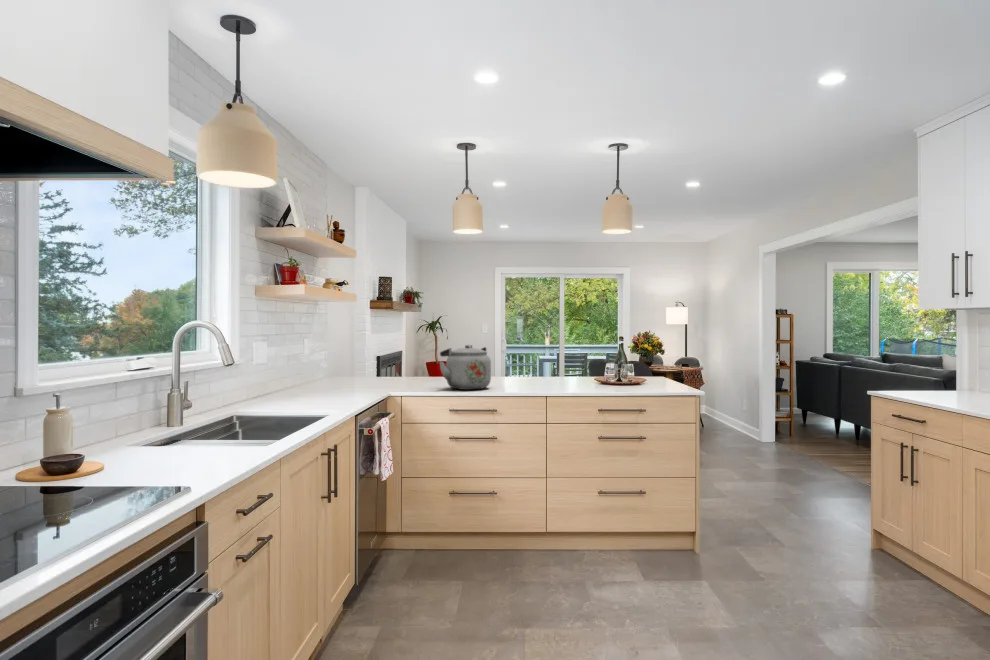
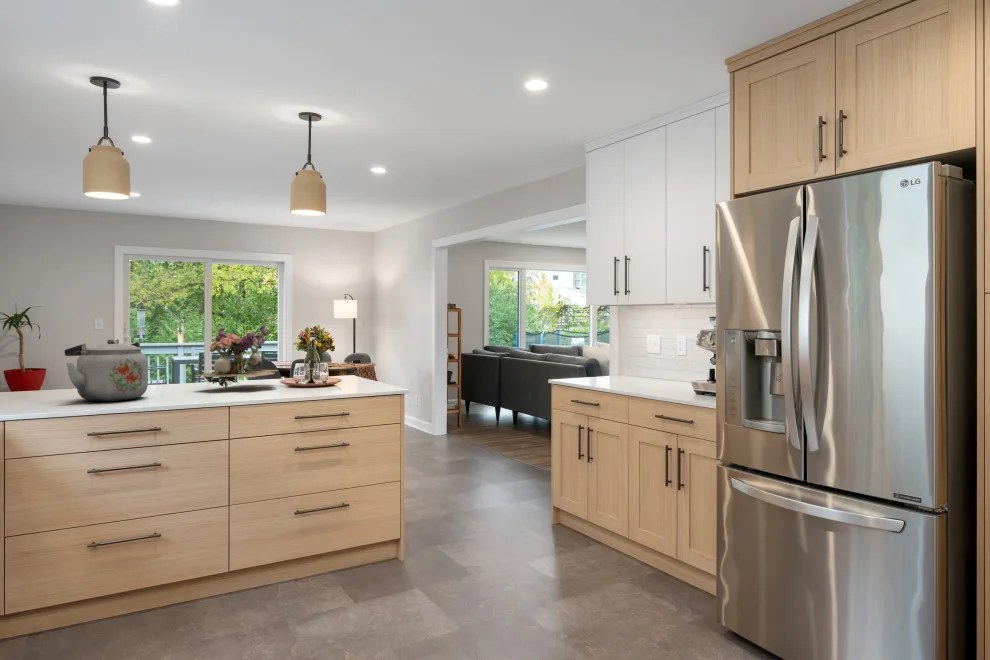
flower arrangement: none [524,333,589,385] -> present [196,324,278,388]

